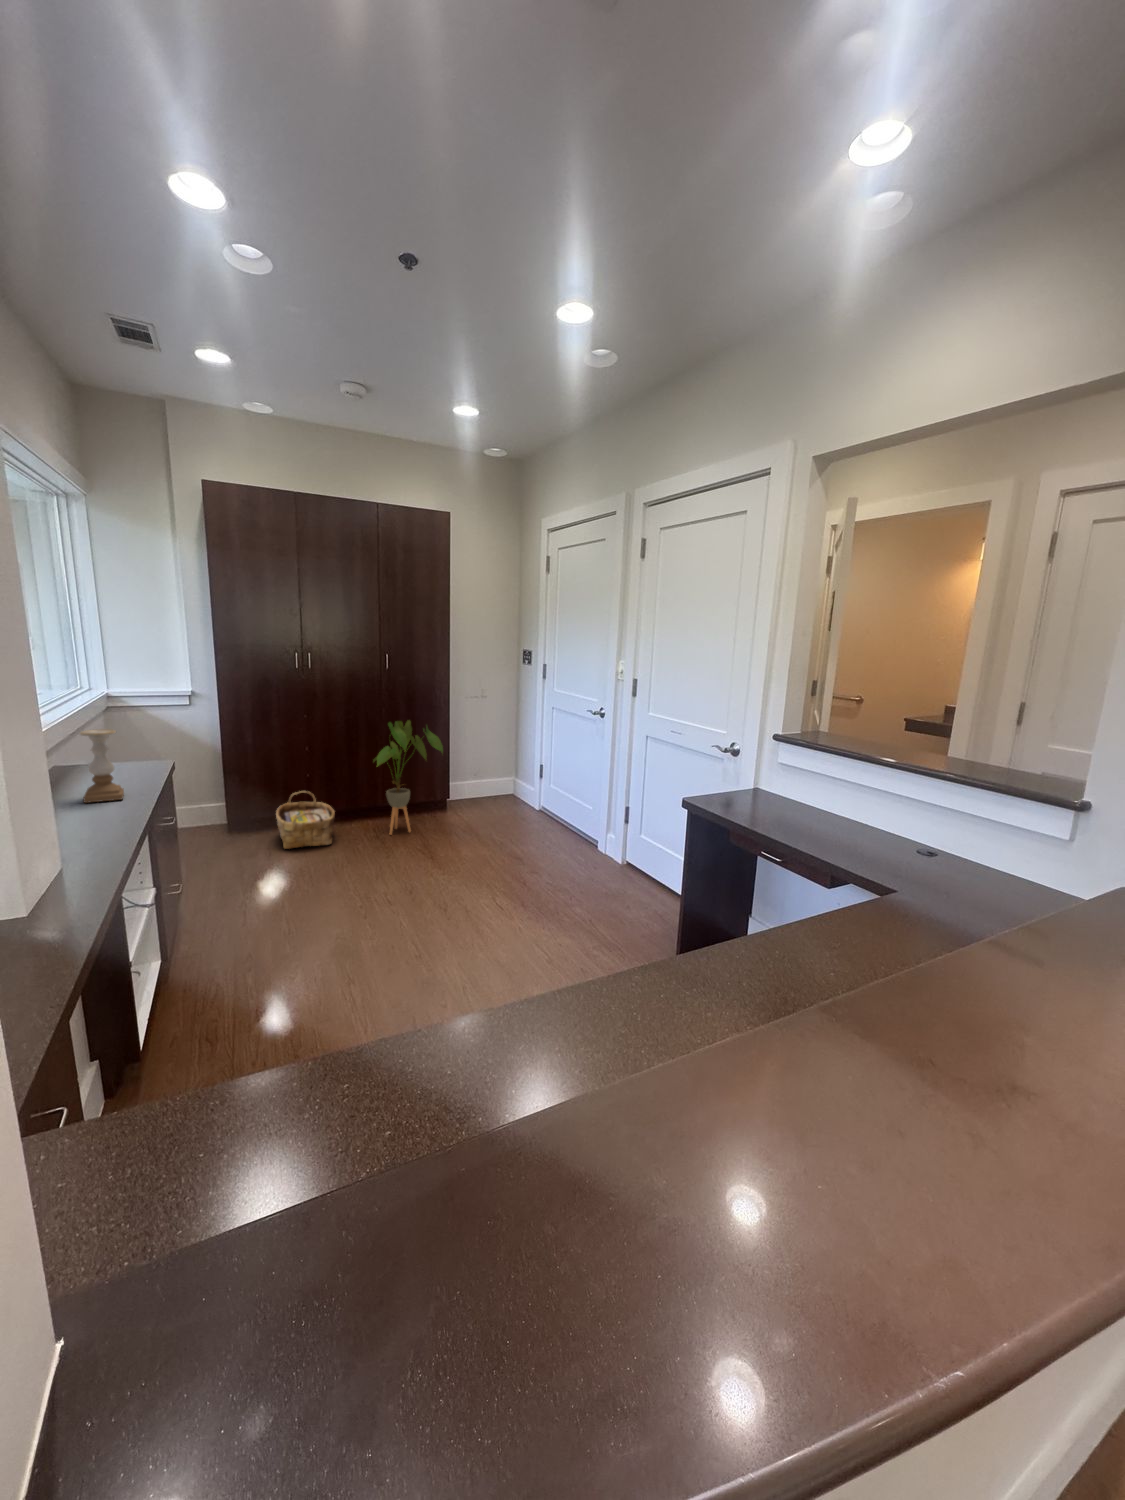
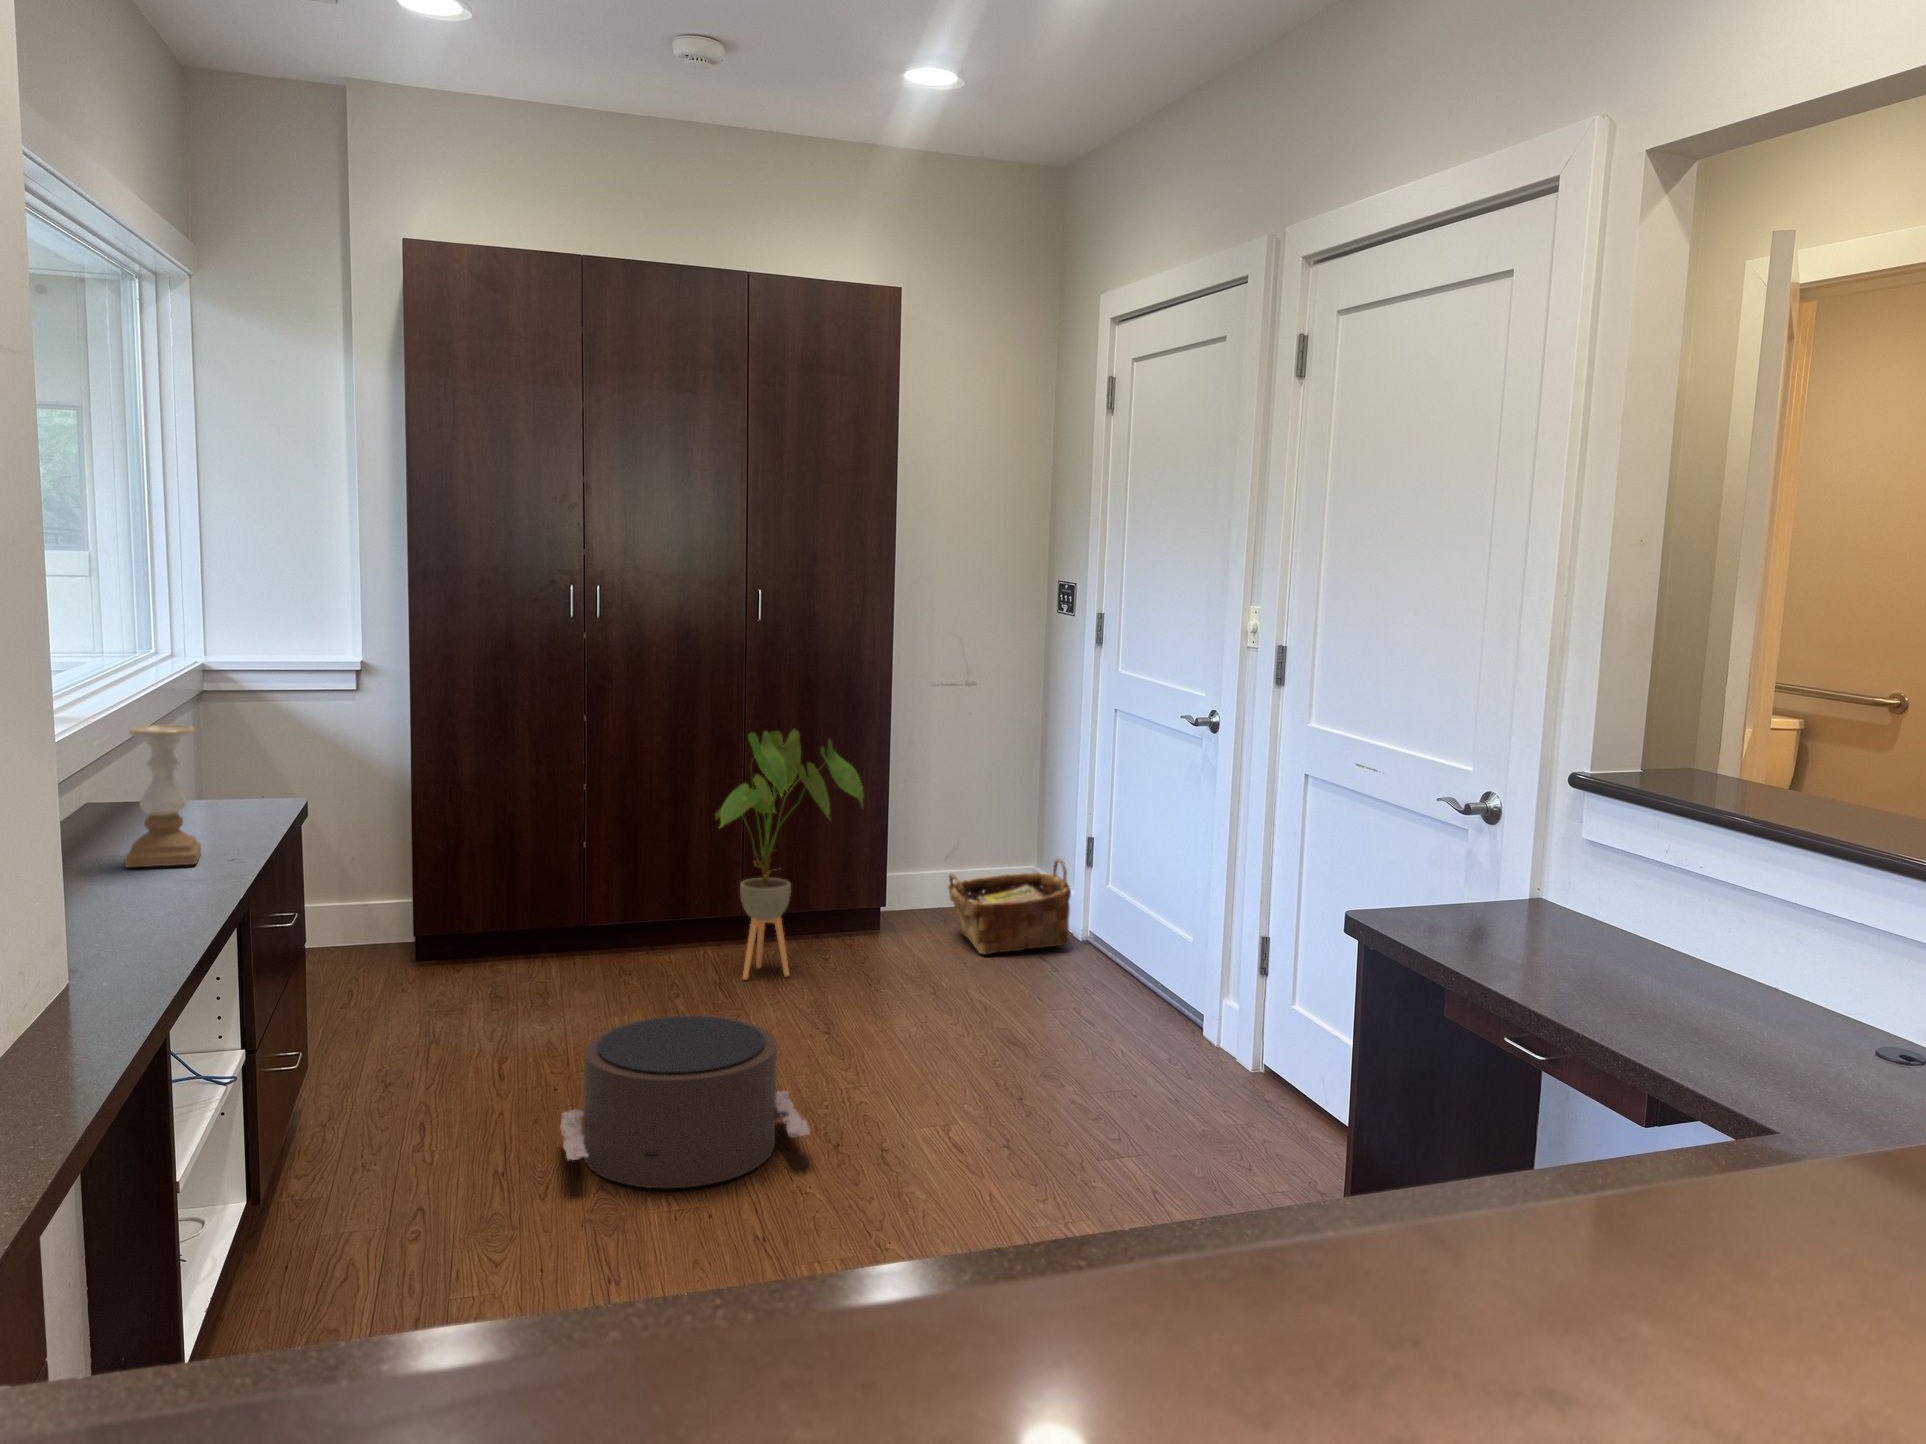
woven basket: present [276,791,335,849] -> present [948,859,1071,954]
pouf: none [314,855,434,937] -> present [560,1016,810,1188]

